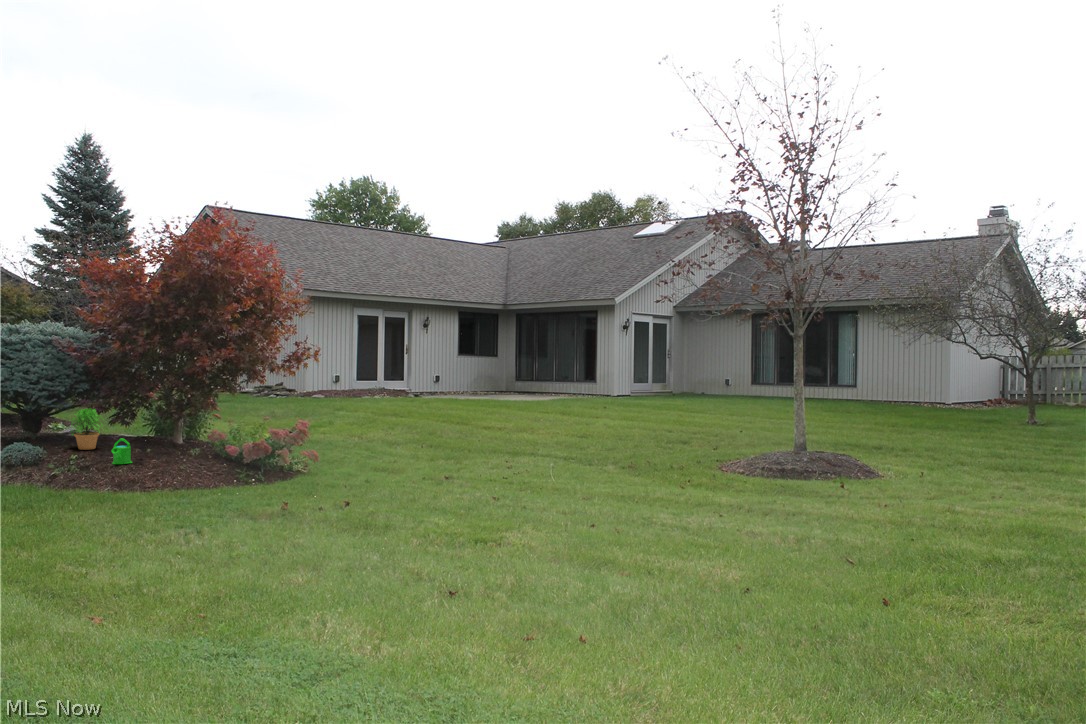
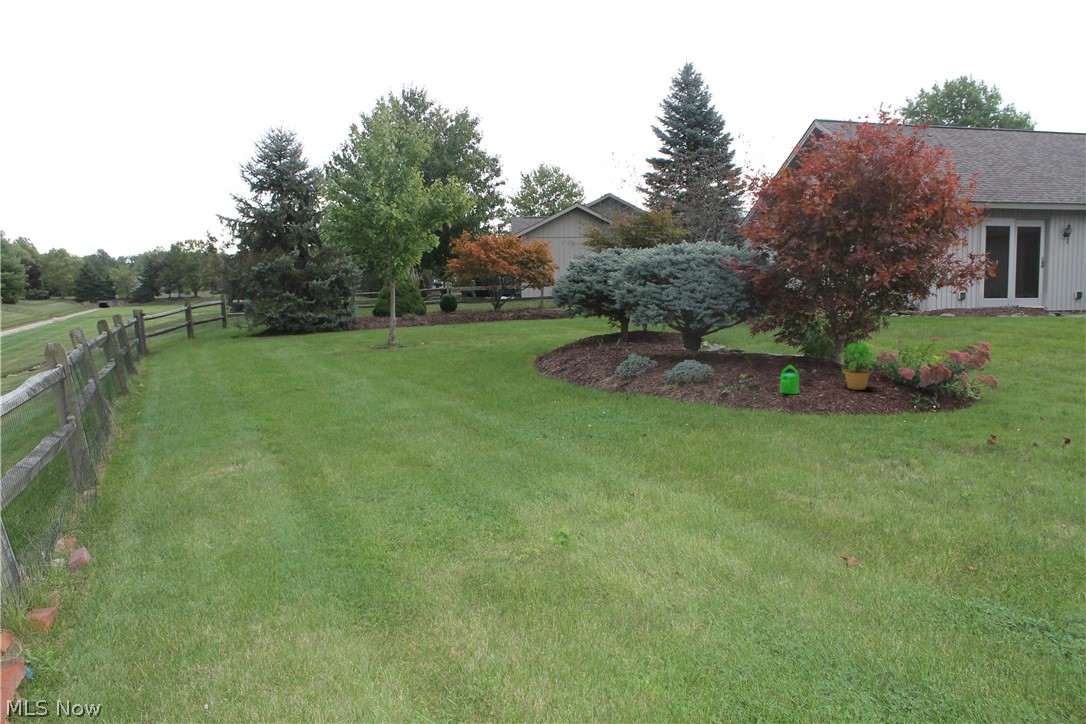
potted plant: present [71,408,100,450] -> present [842,343,874,390]

